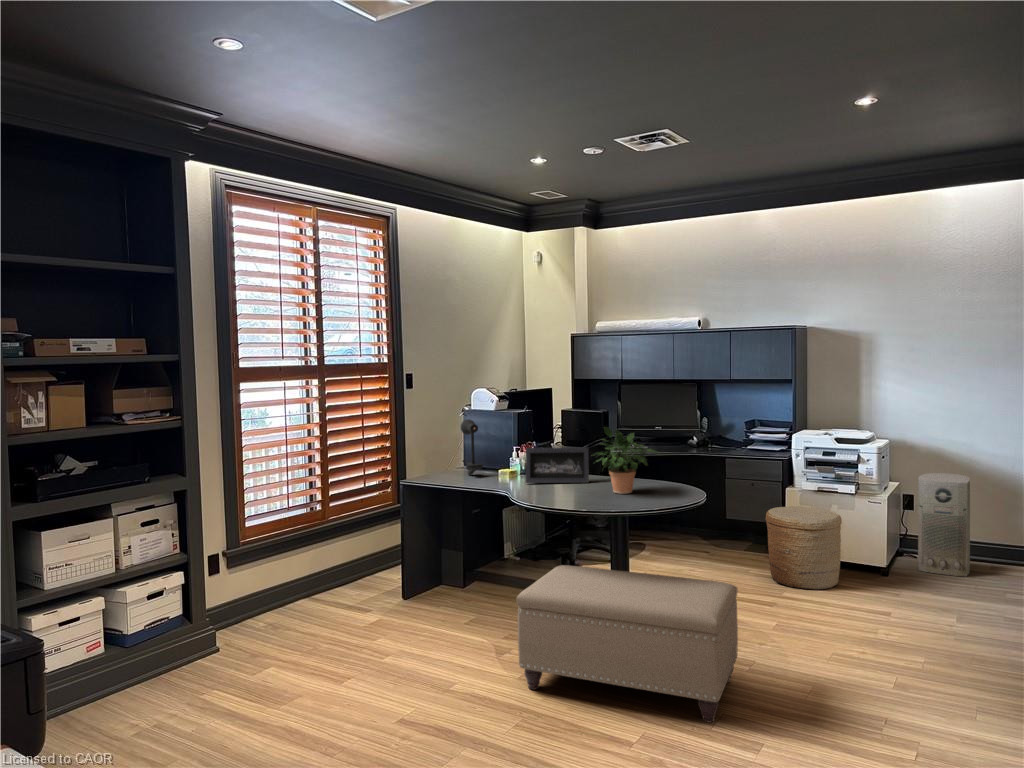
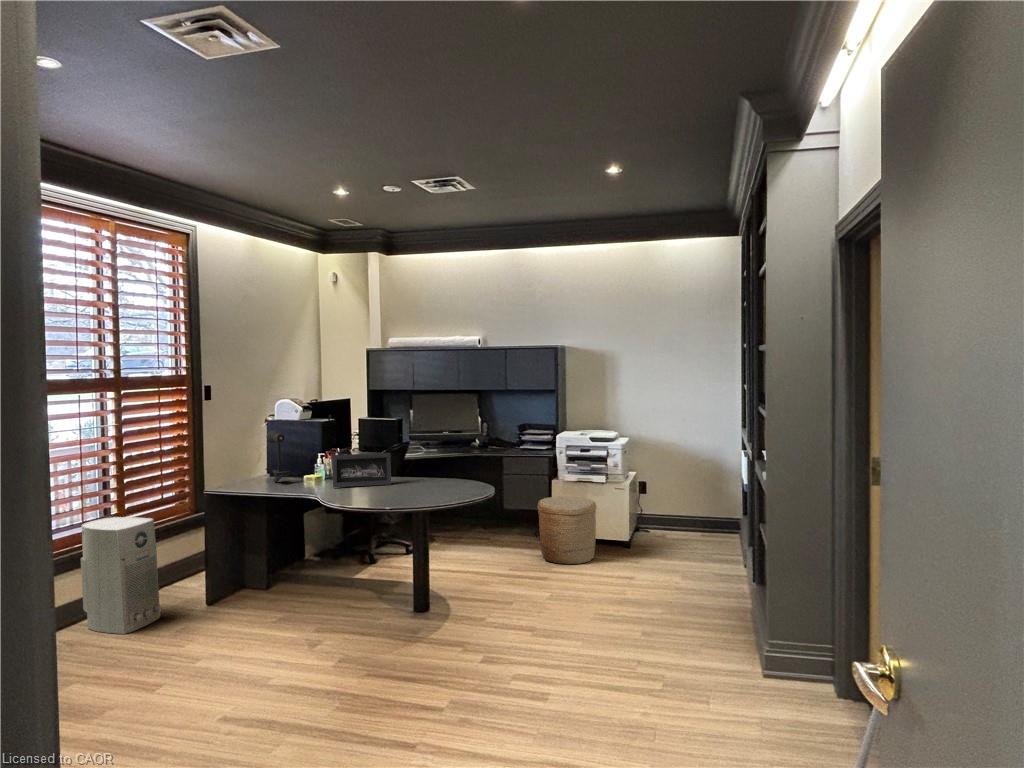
potted plant: present [595,427,658,494] -> none [394,434,457,493]
air purifier: present [918,473,970,576] -> present [81,517,161,634]
ottoman: present [517,565,738,722] -> none [334,560,523,680]

